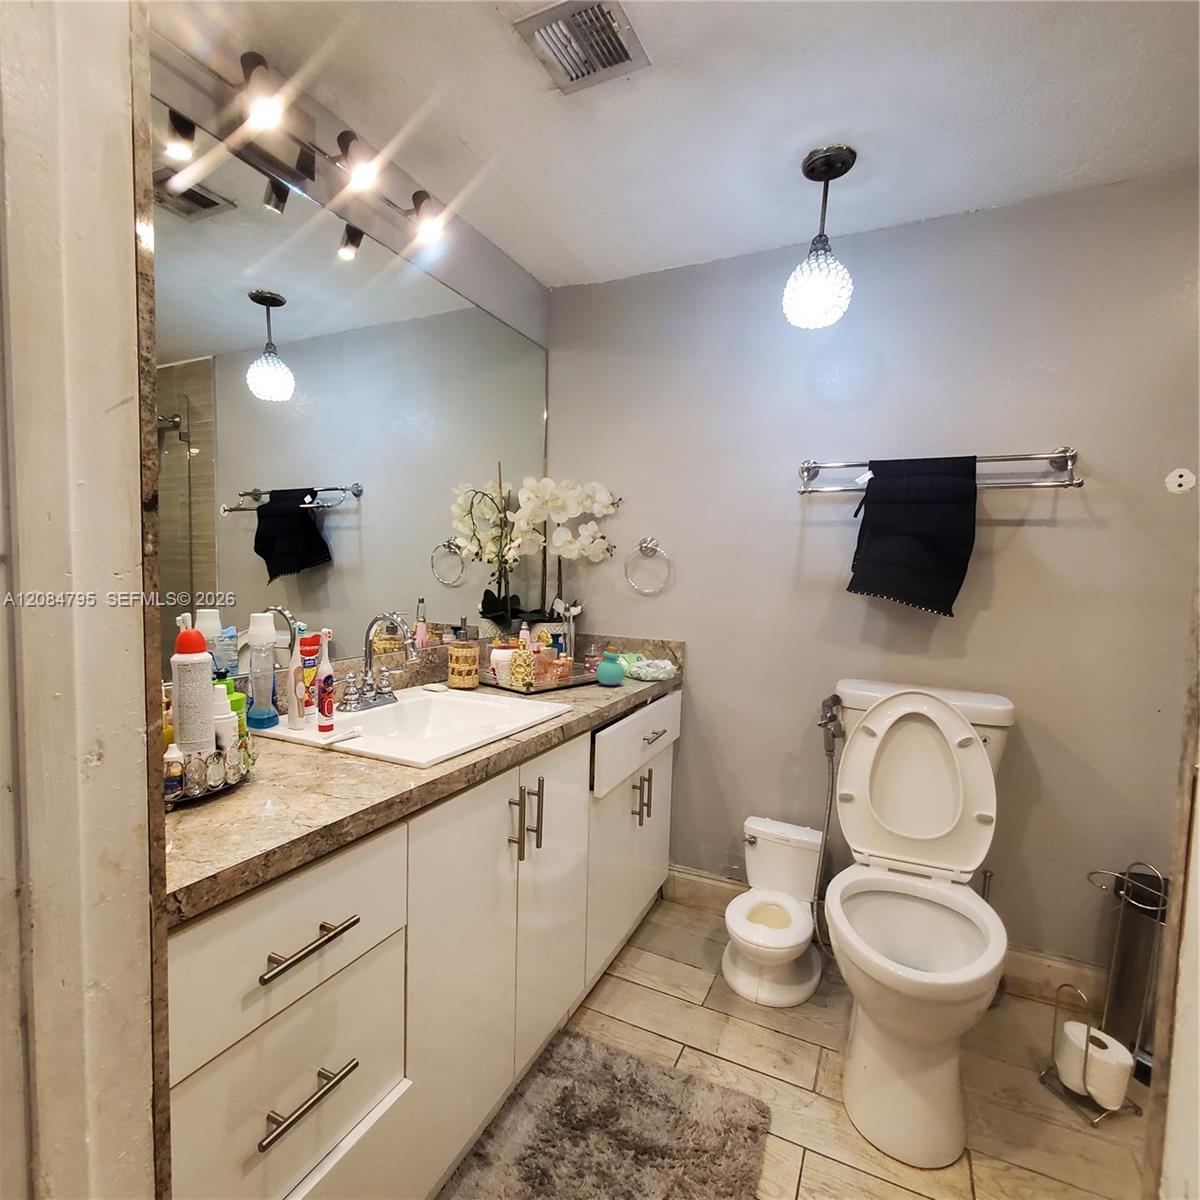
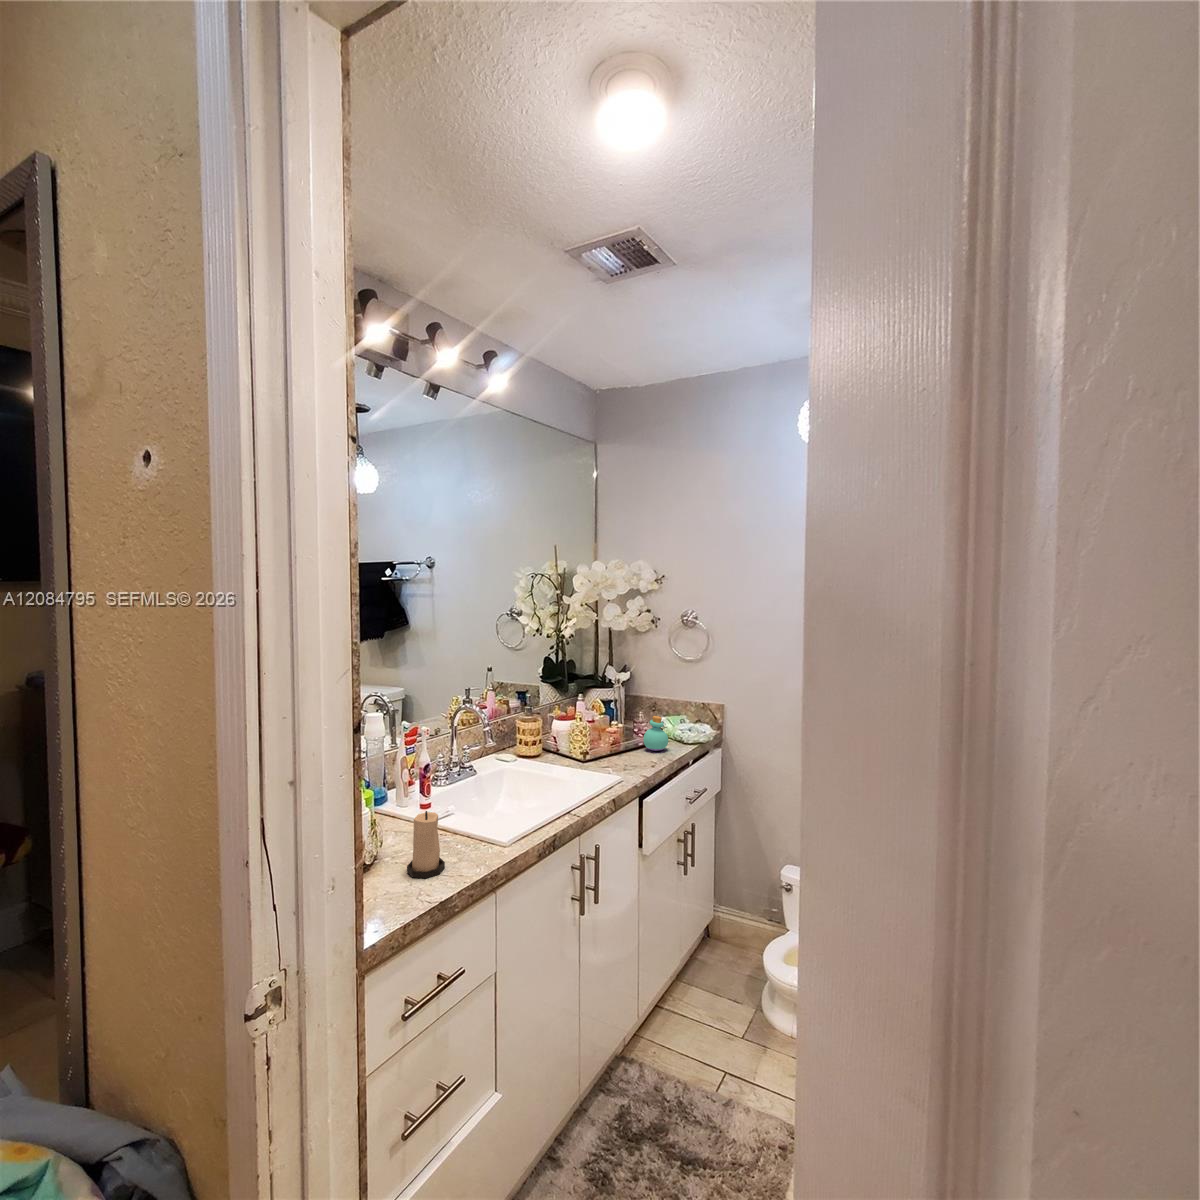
candle: none [281,710,335,799] -> present [407,811,445,878]

